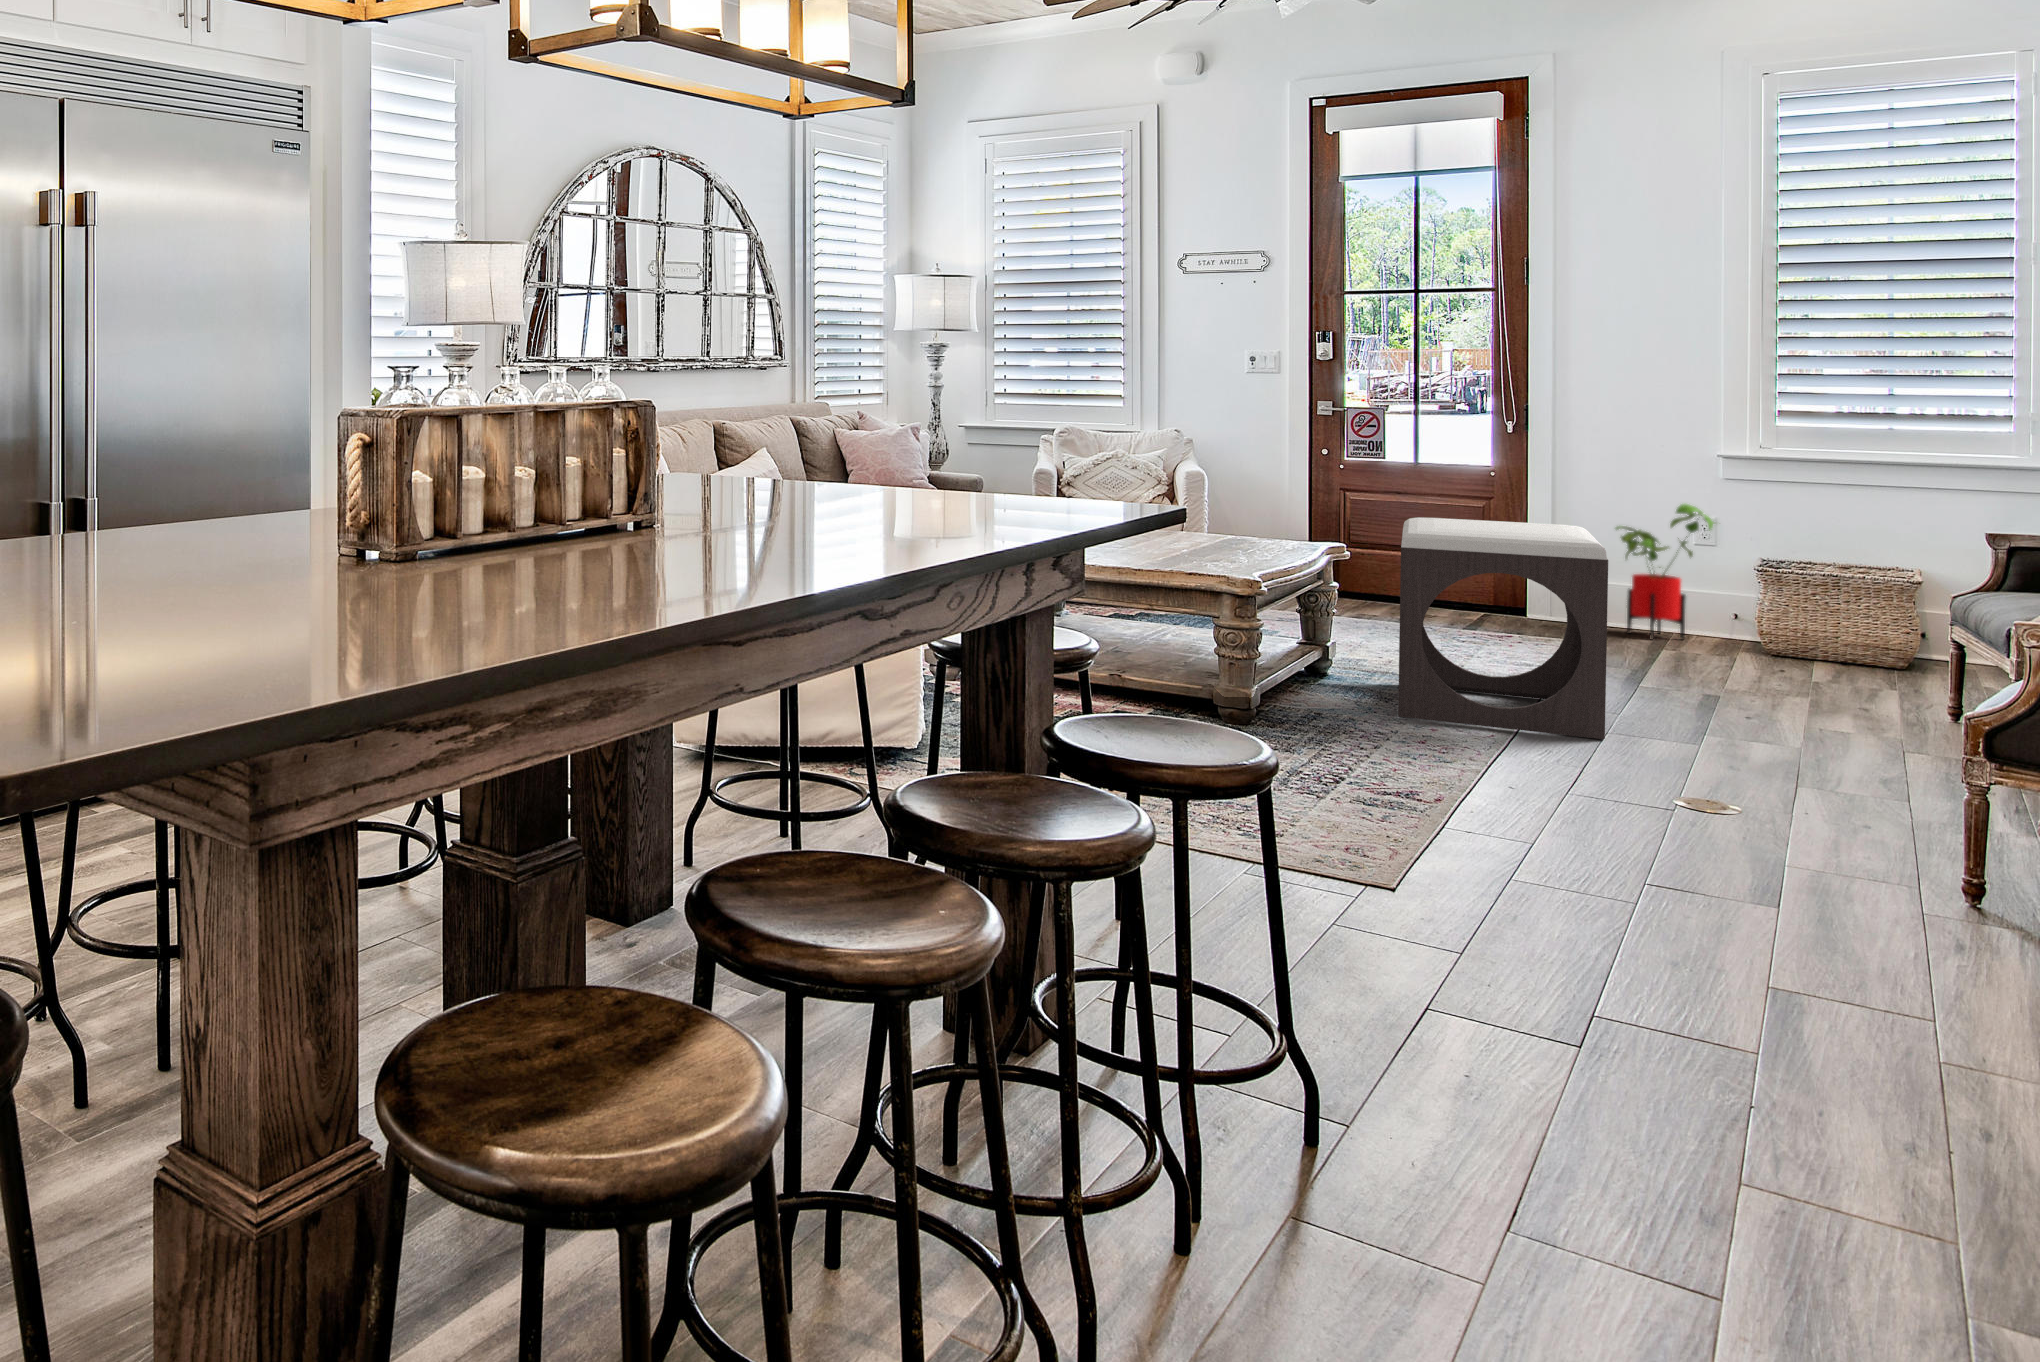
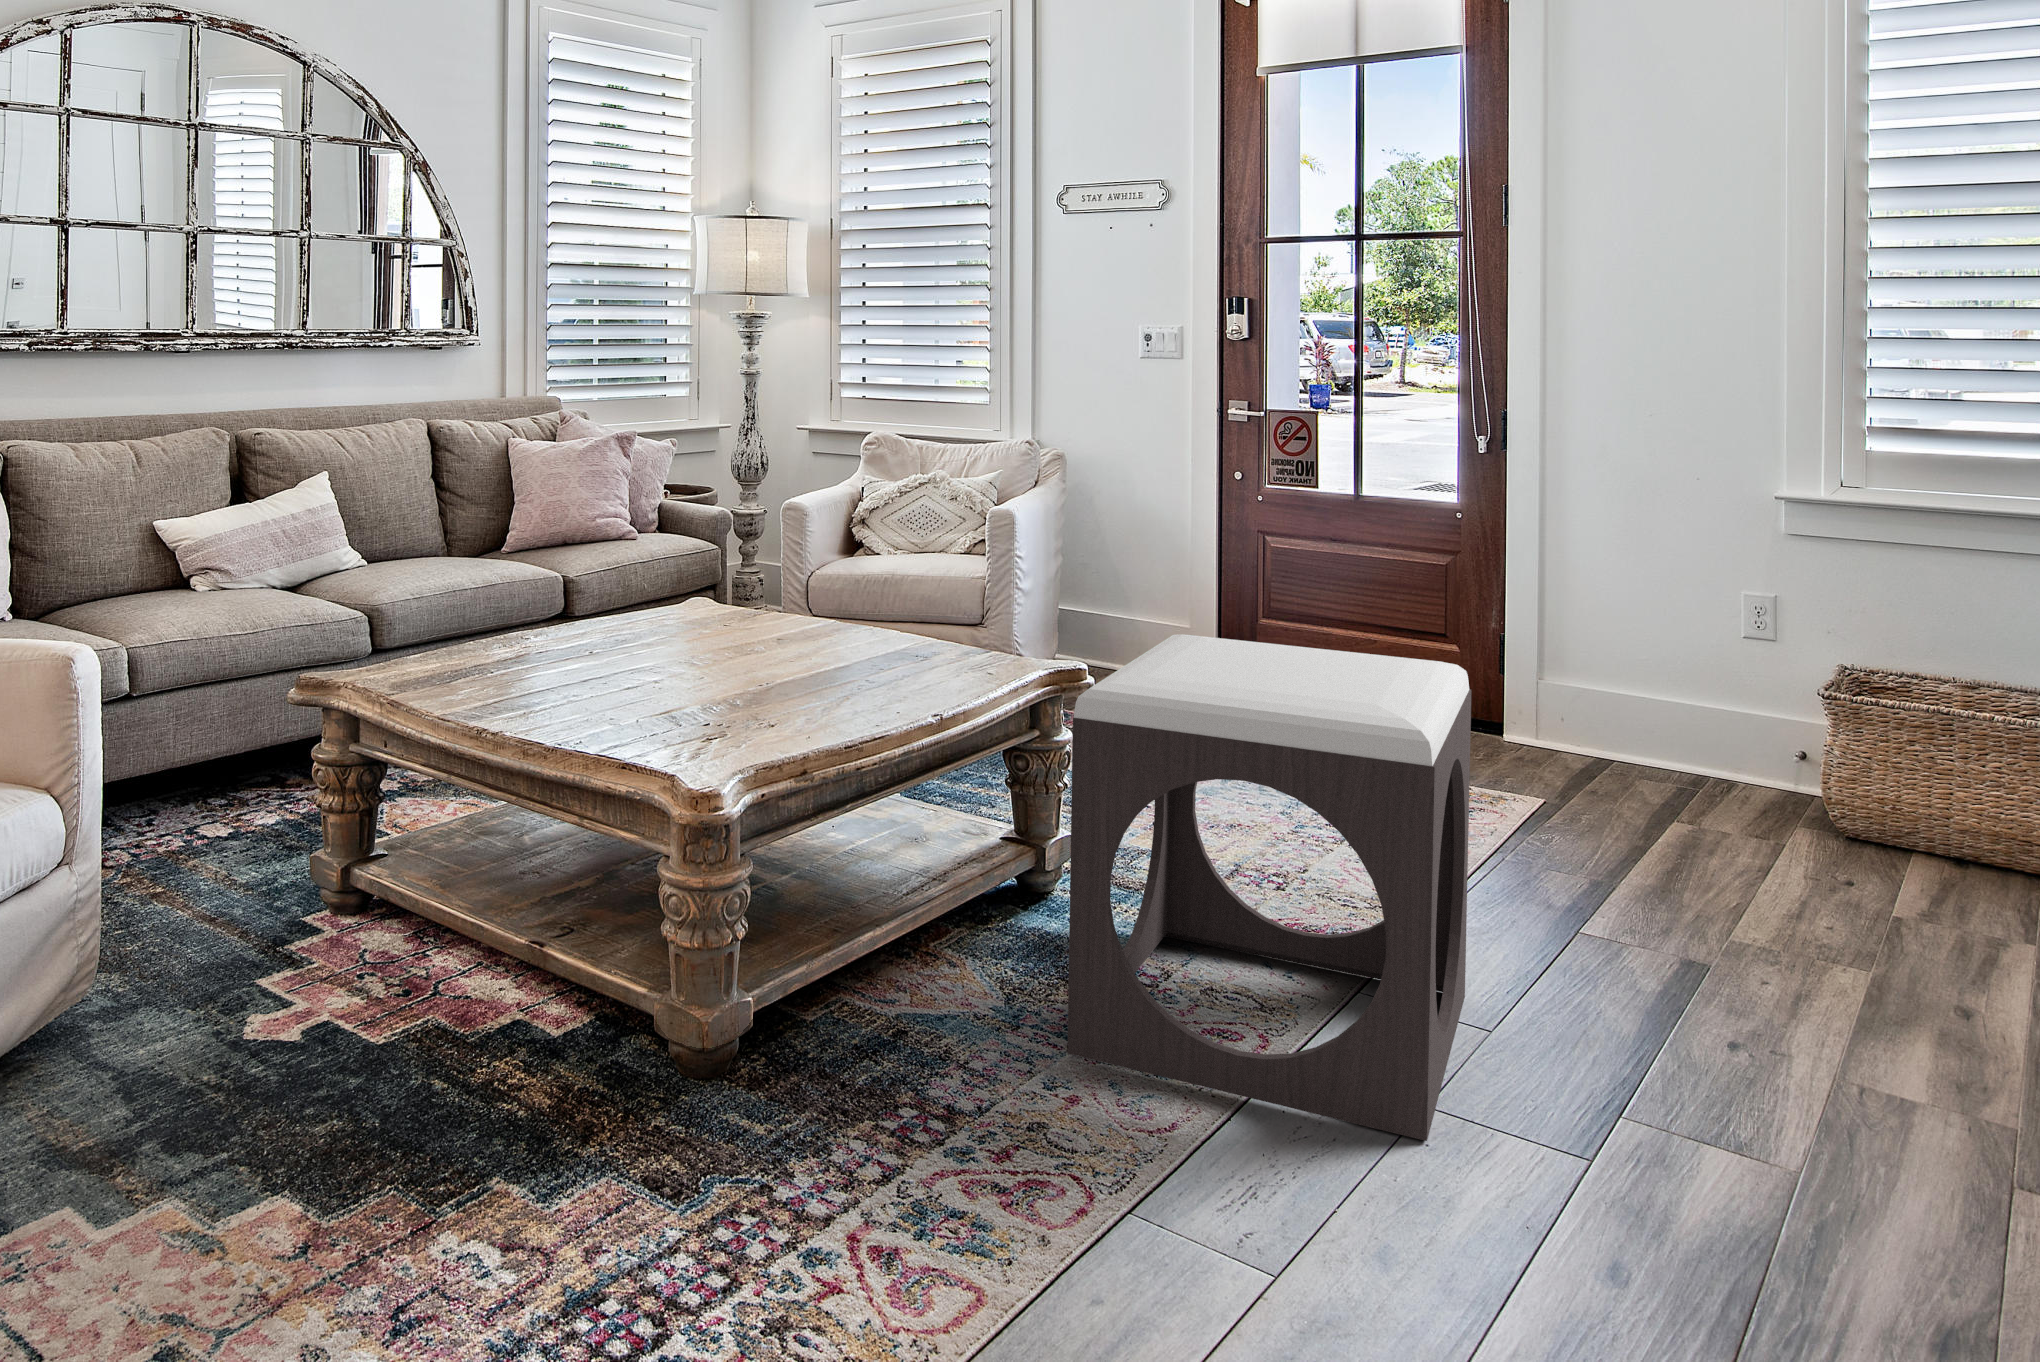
house plant: present [1616,504,1714,639] -> none [1618,578,1774,798]

